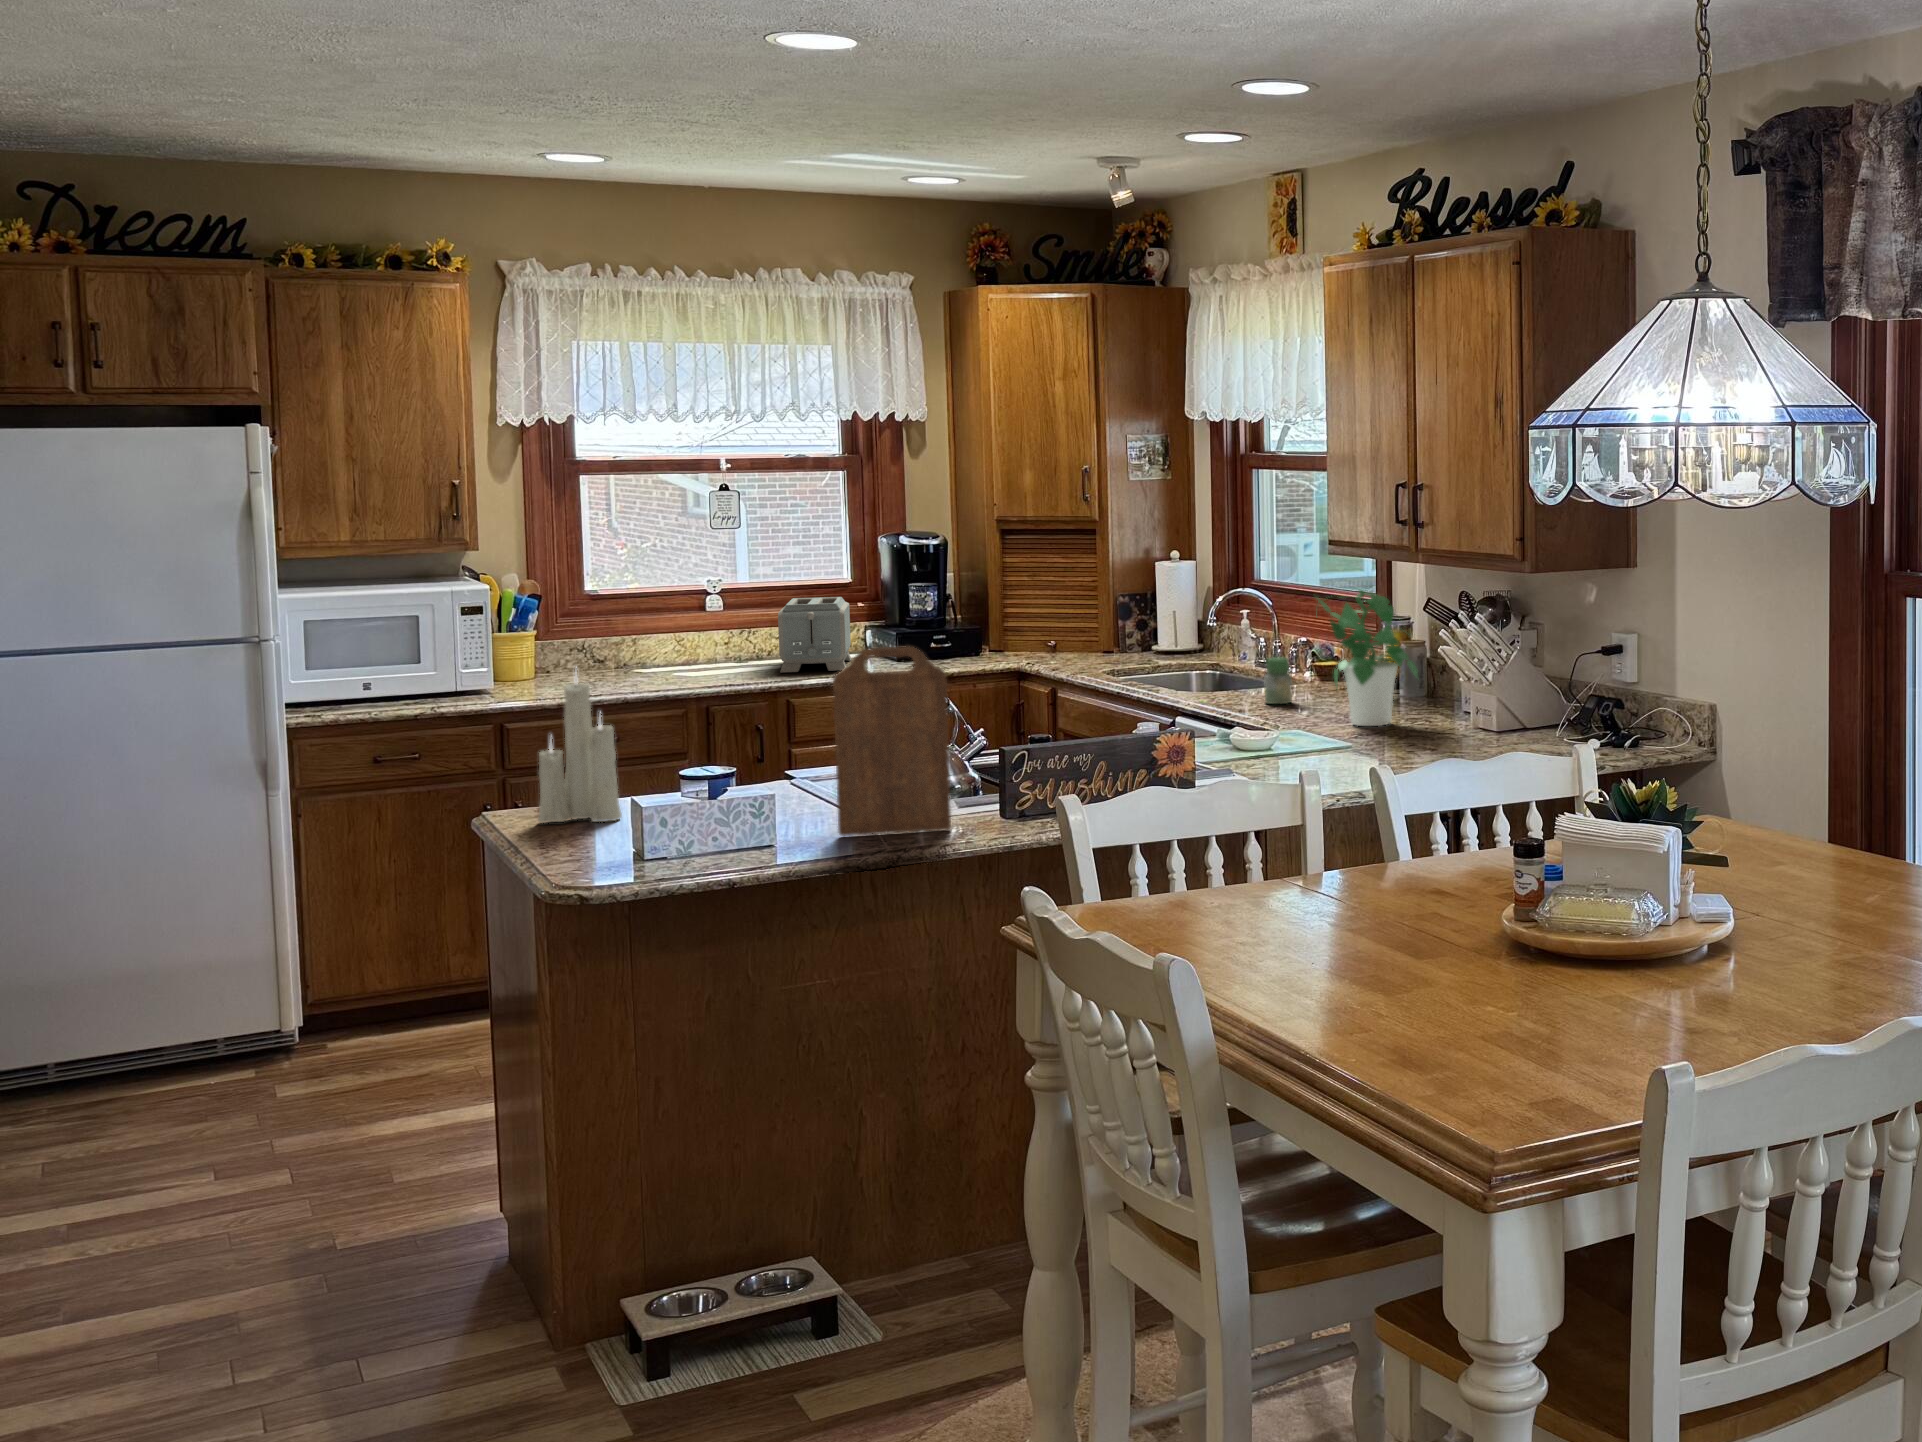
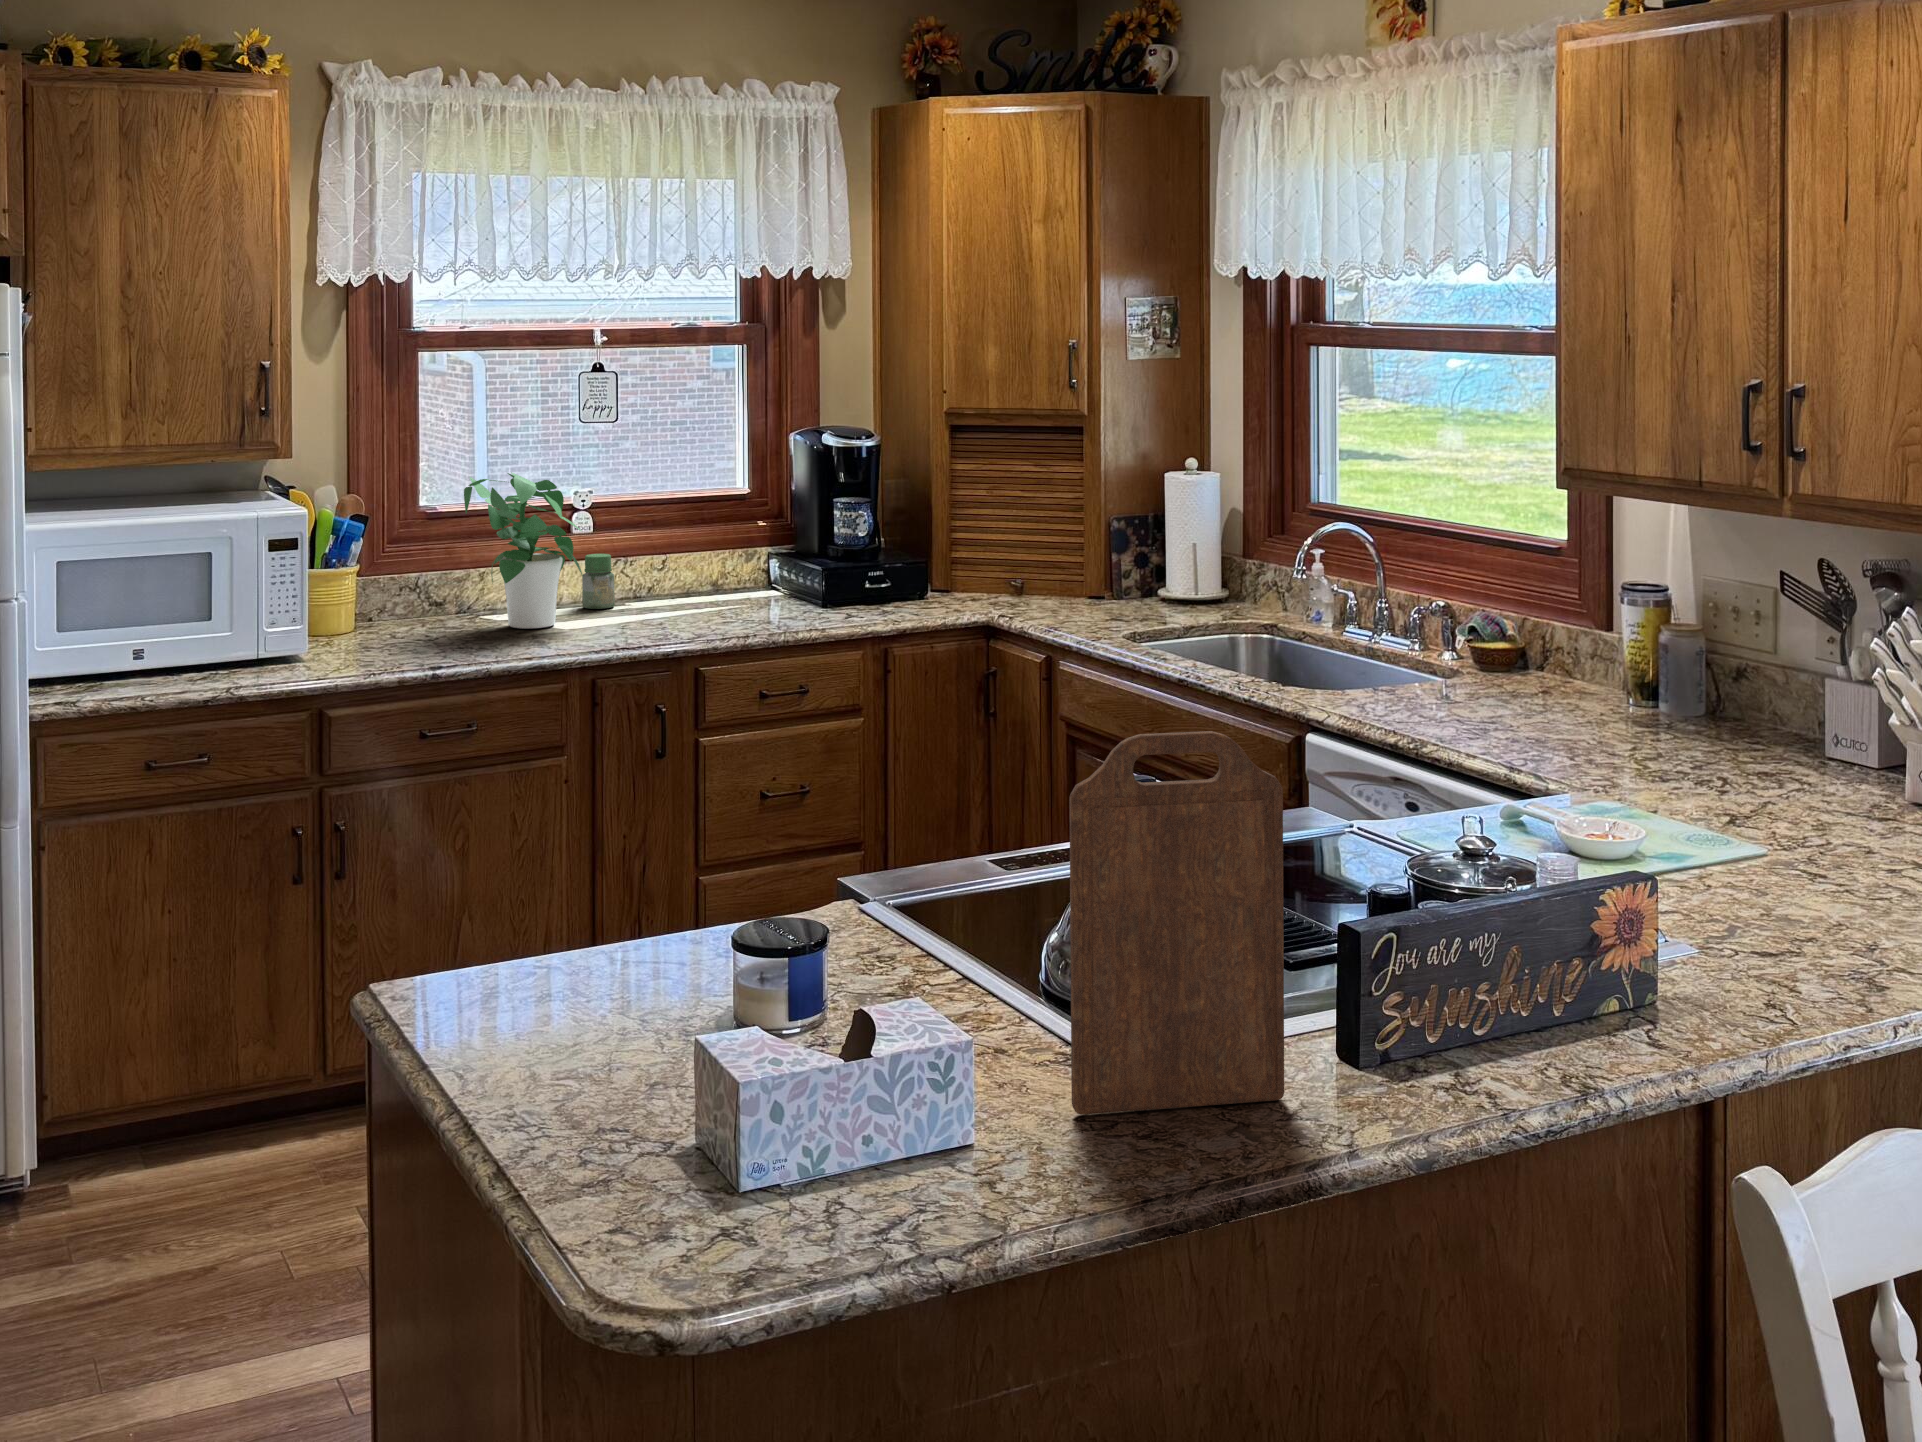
potted plant: present [1318,590,1419,726] -> present [464,472,582,629]
toaster: present [778,597,852,673] -> none [674,516,765,625]
jar: present [1264,657,1292,704] -> present [582,554,614,609]
candle: present [538,682,622,823] -> none [465,712,613,1027]

